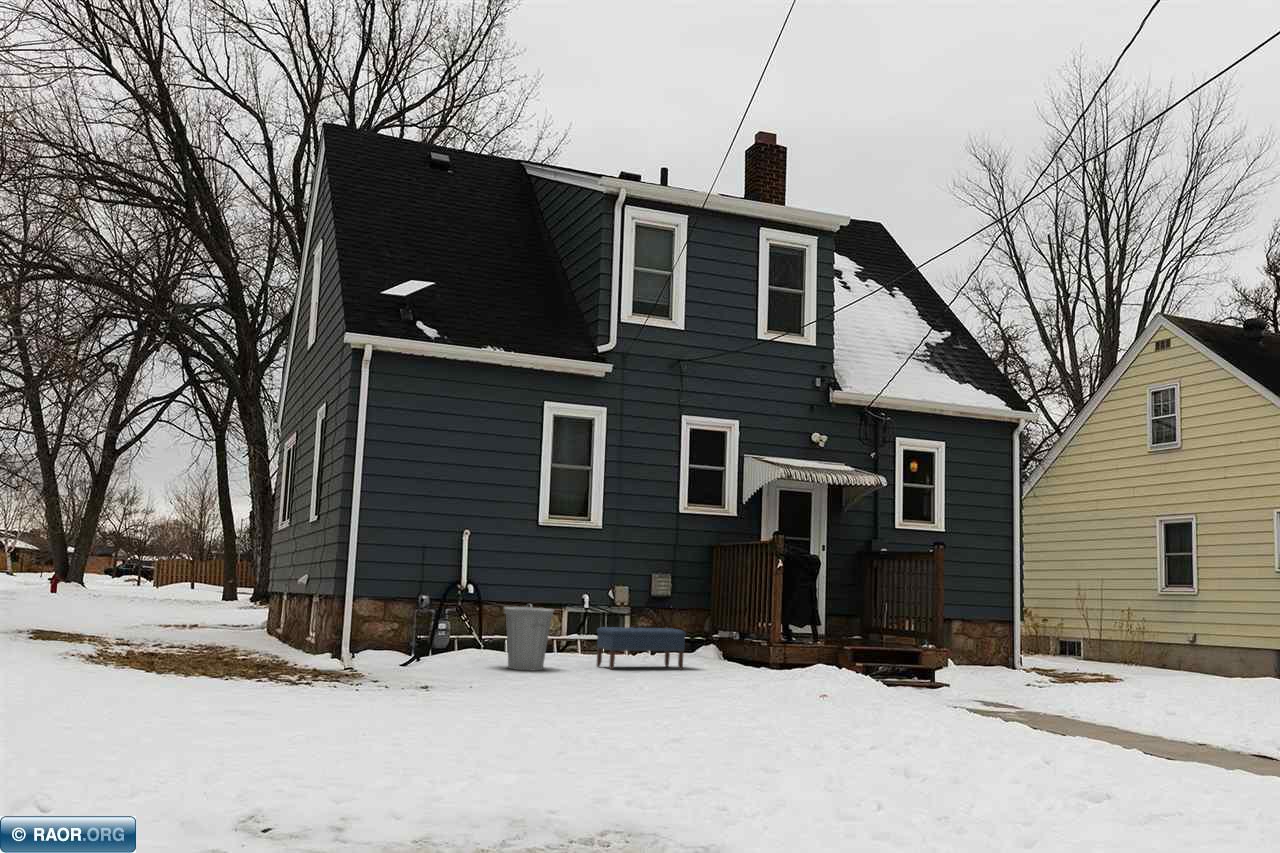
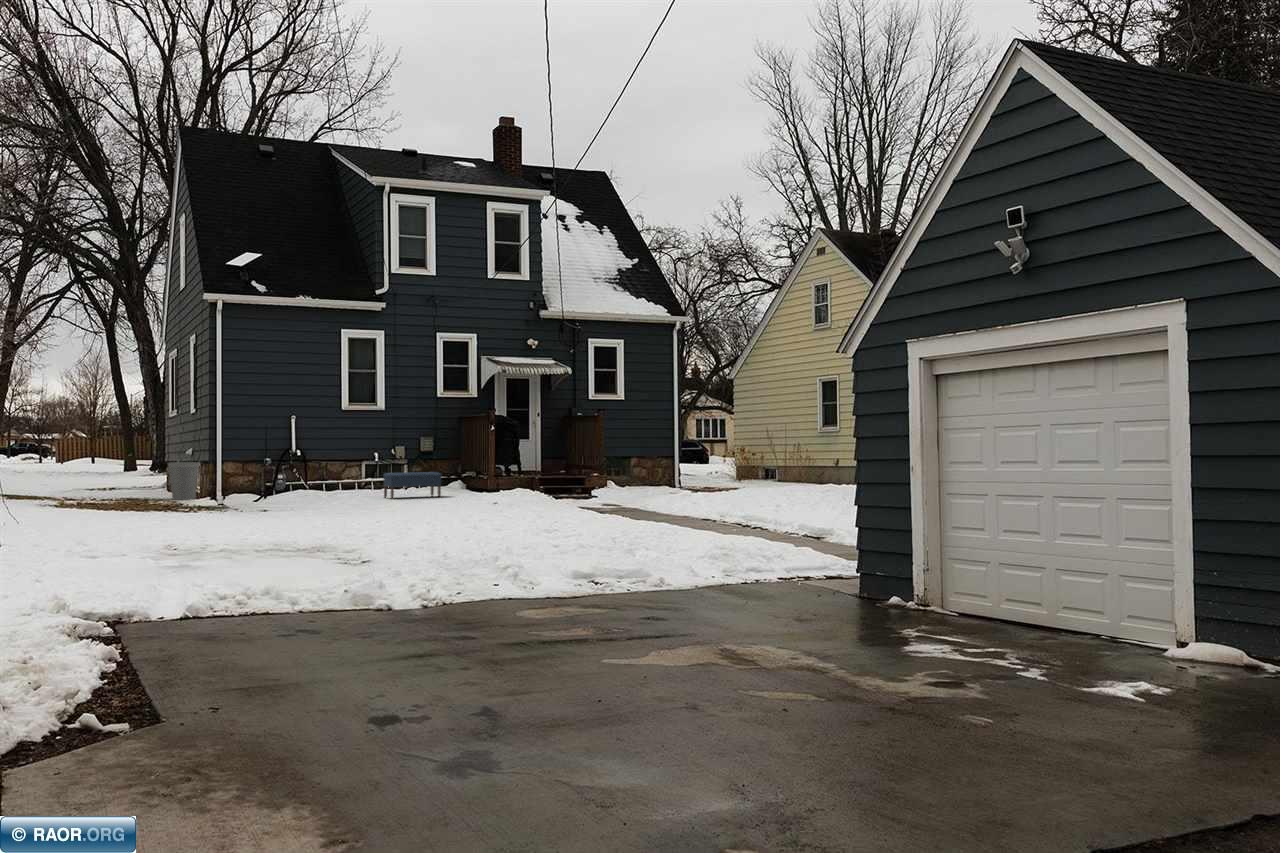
trash can: present [504,604,554,670] -> present [168,462,200,500]

